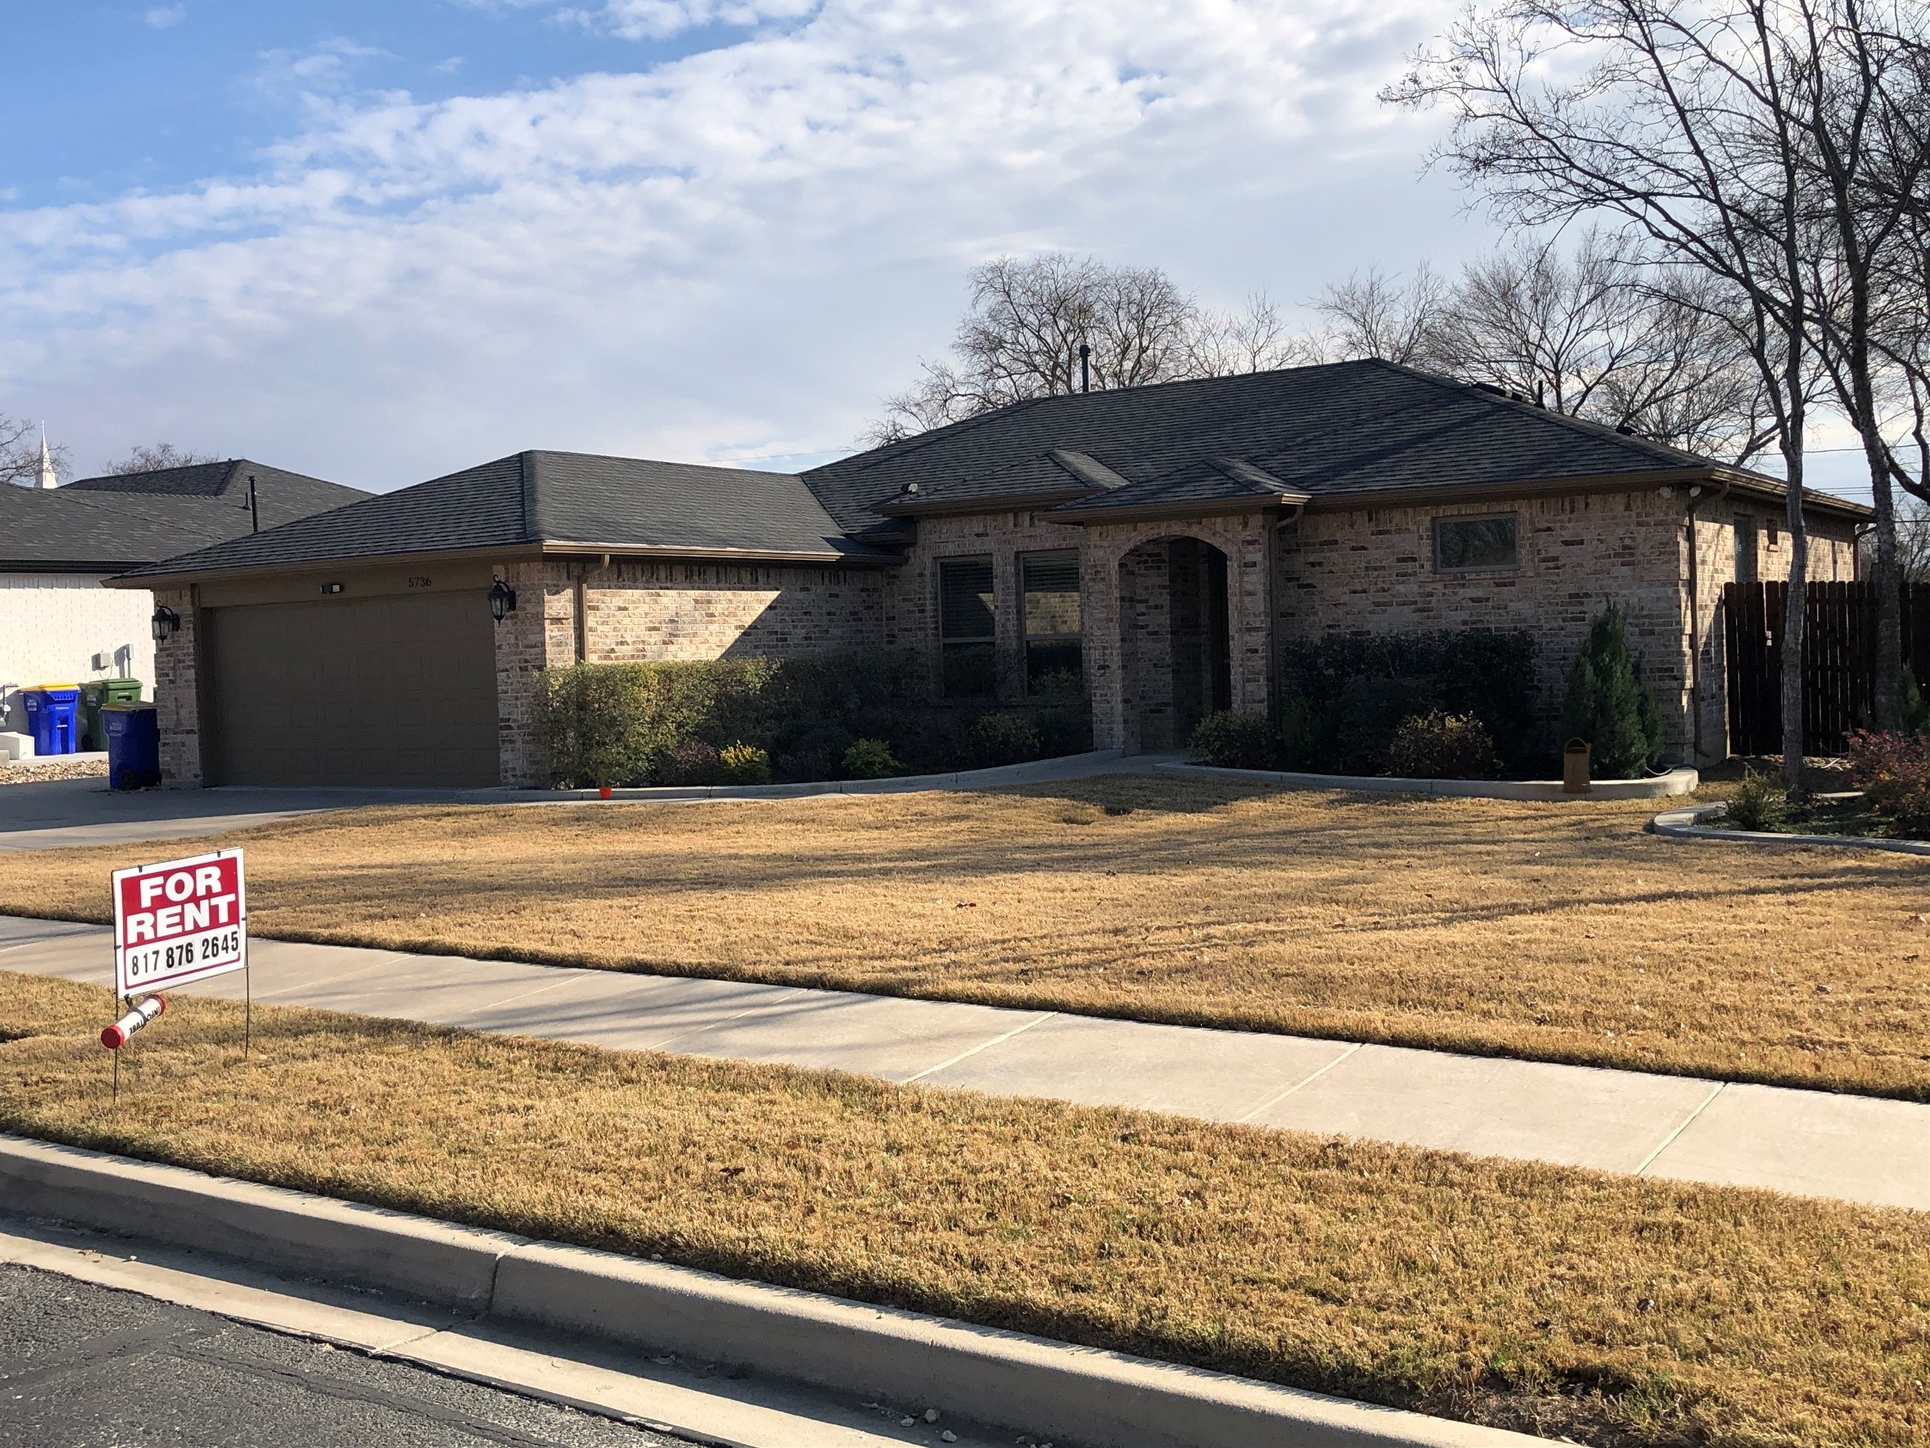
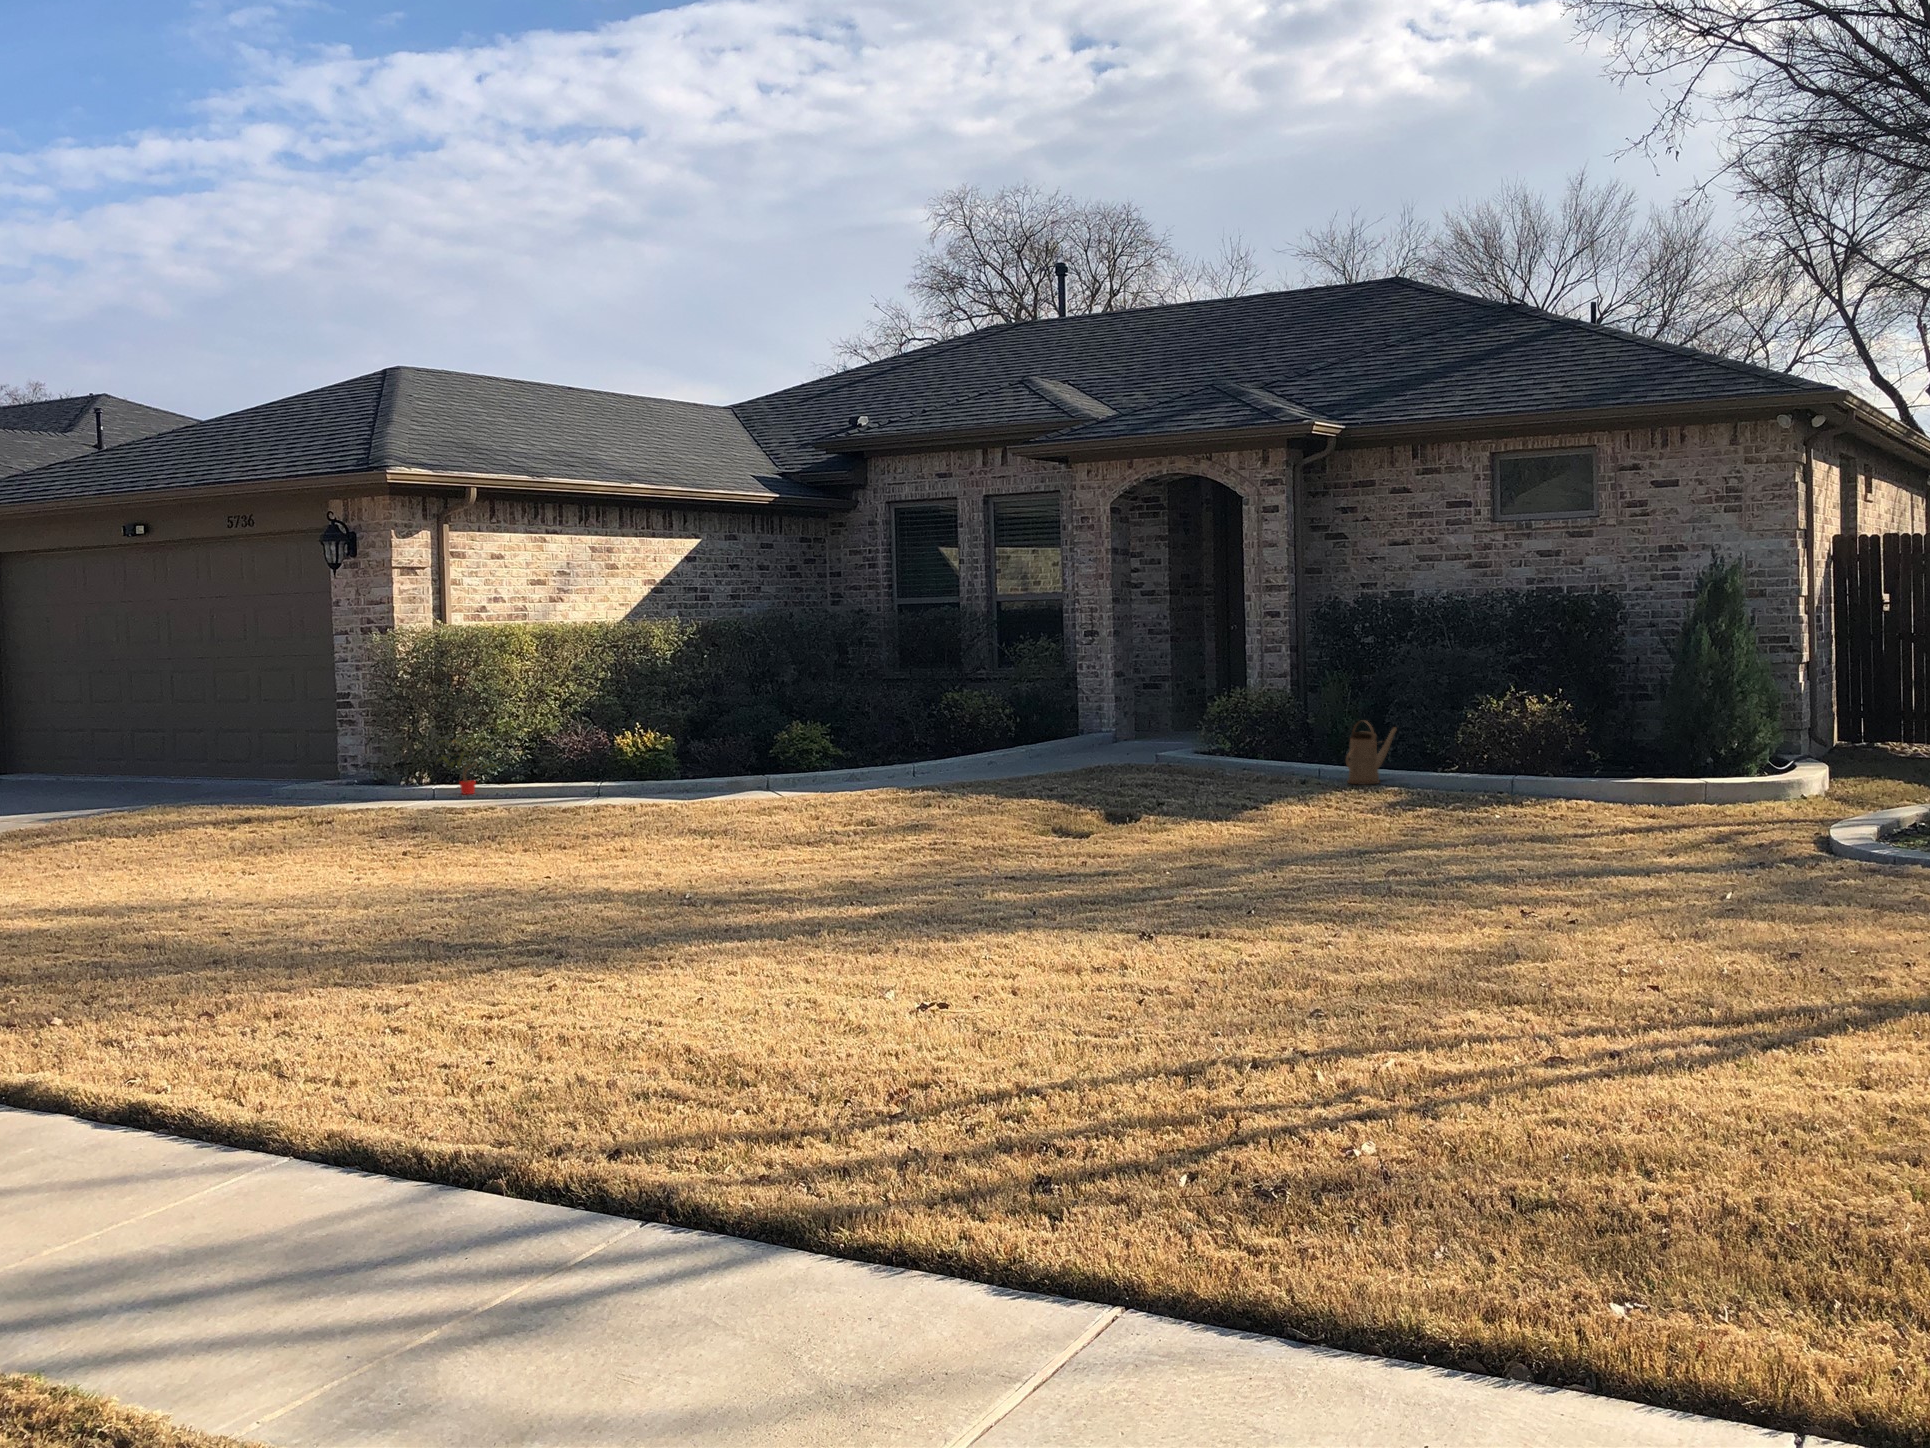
watering can: present [1562,738,1592,793] -> present [1346,721,1397,784]

